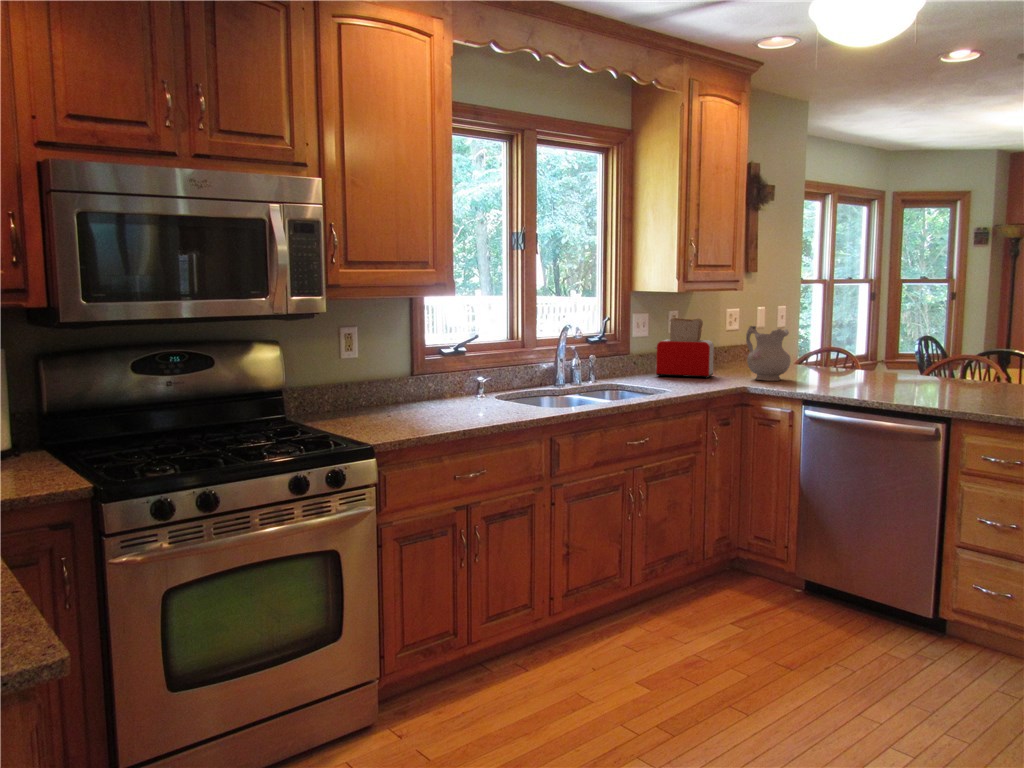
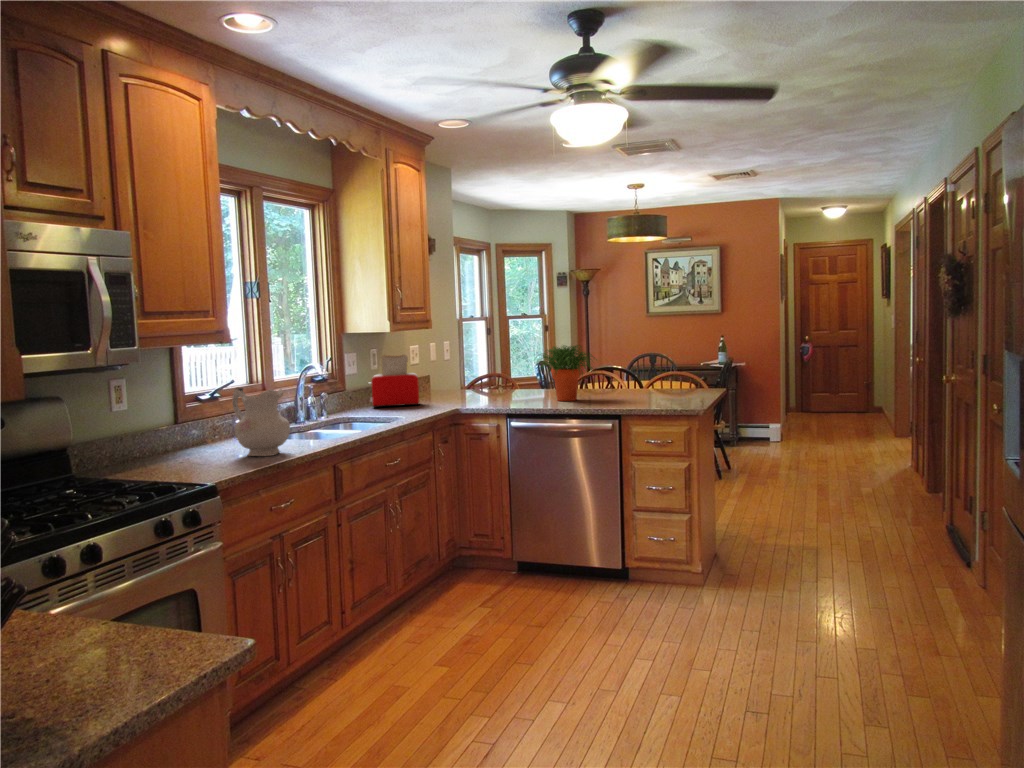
potted plant: none [853,318,946,392] -> present [540,345,592,401]
ceramic pitcher: present [746,326,791,381] -> present [232,387,290,456]

